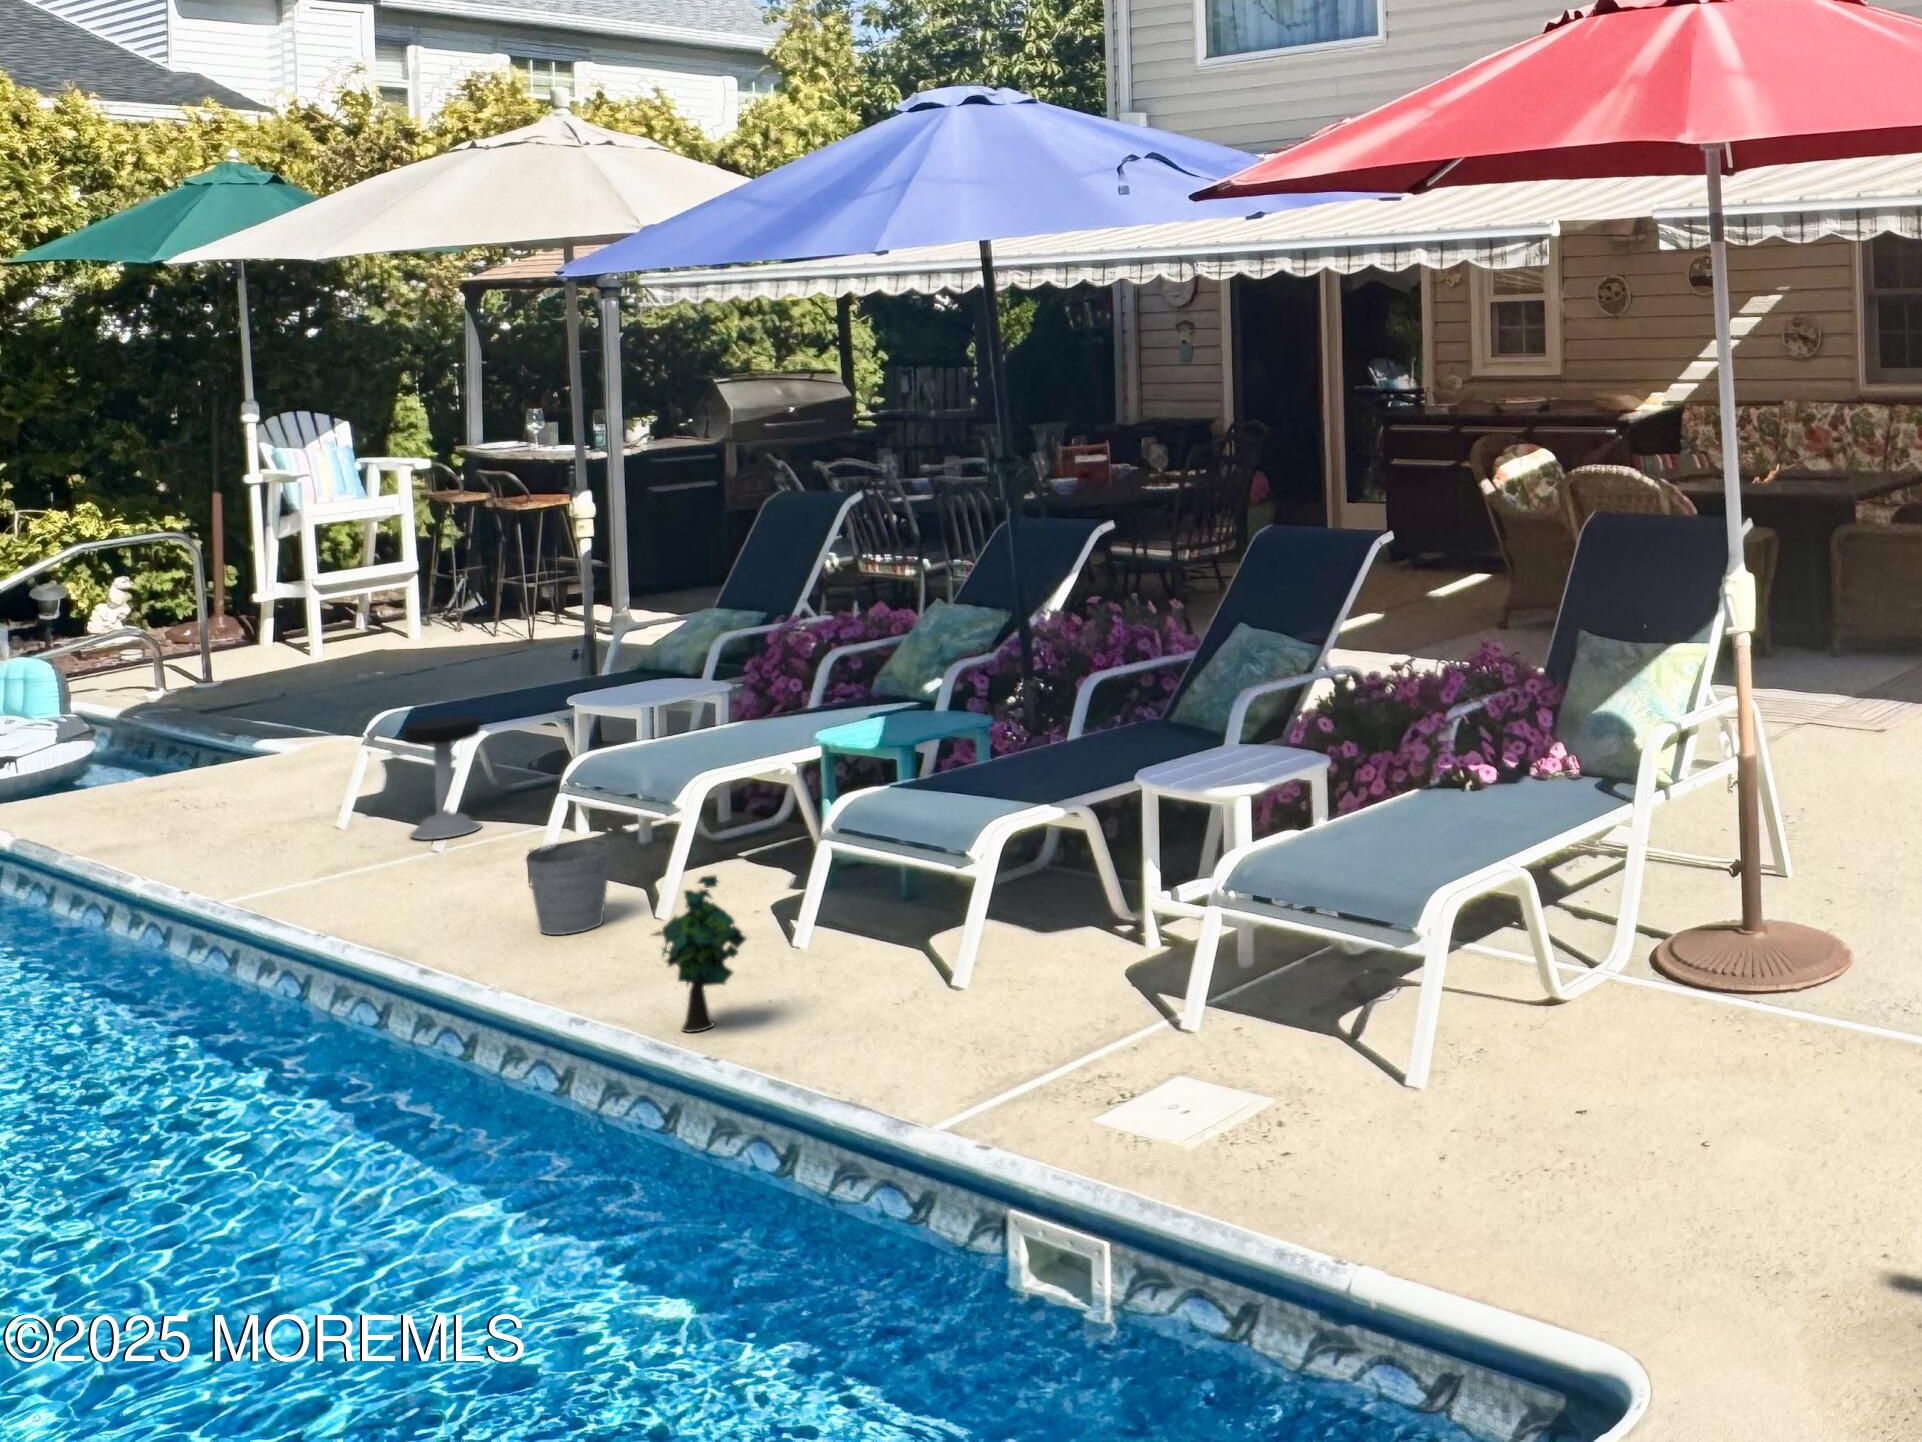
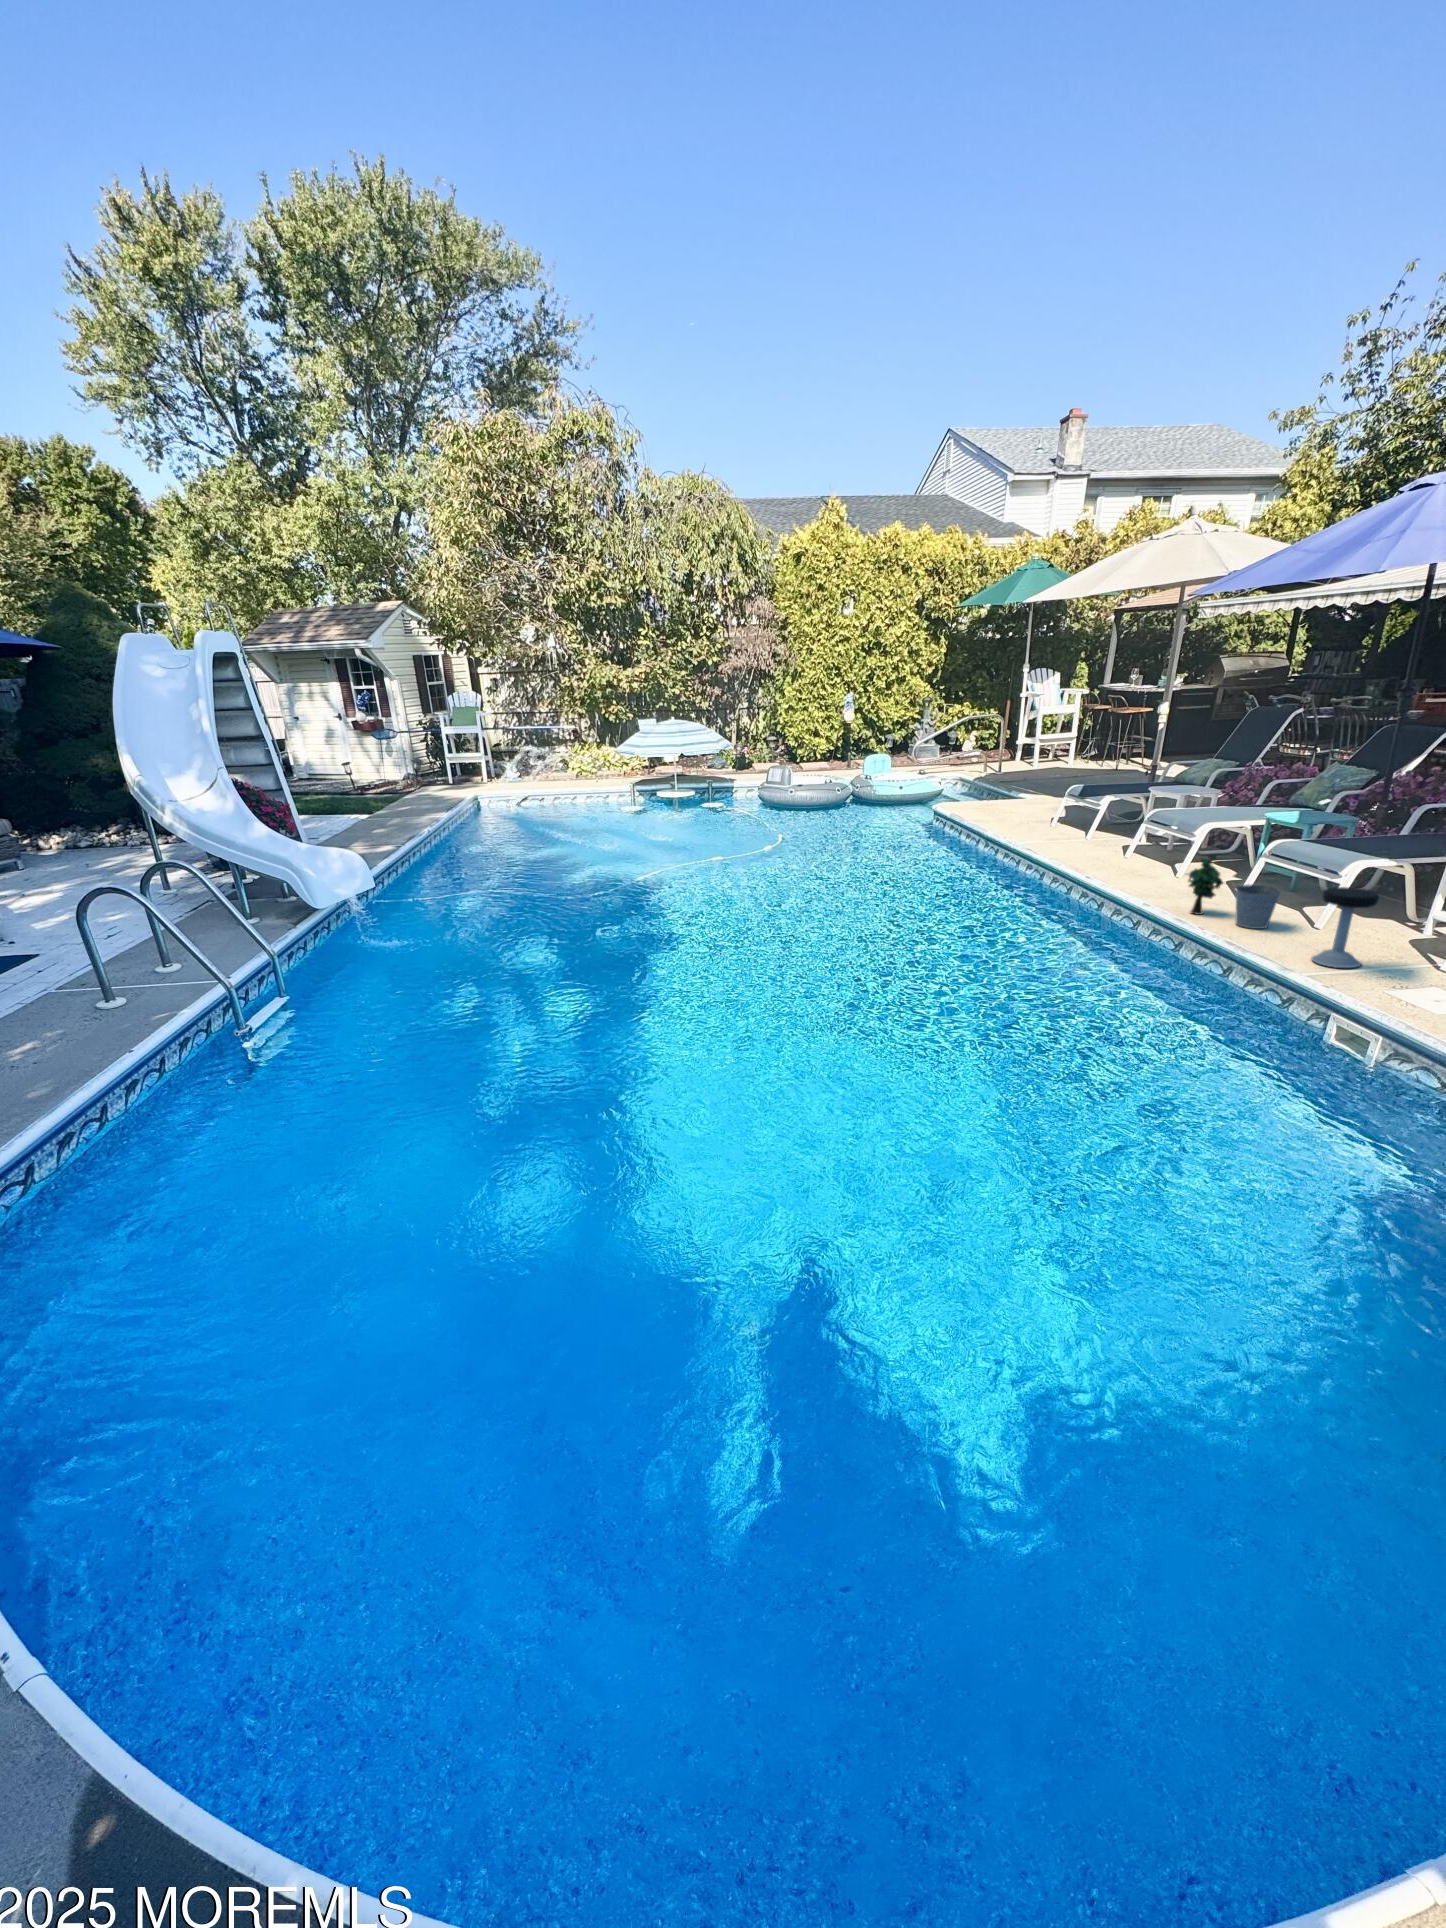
stool: present [403,716,481,840] -> present [1311,887,1379,968]
bucket: present [526,840,611,935] -> present [1236,885,1280,929]

